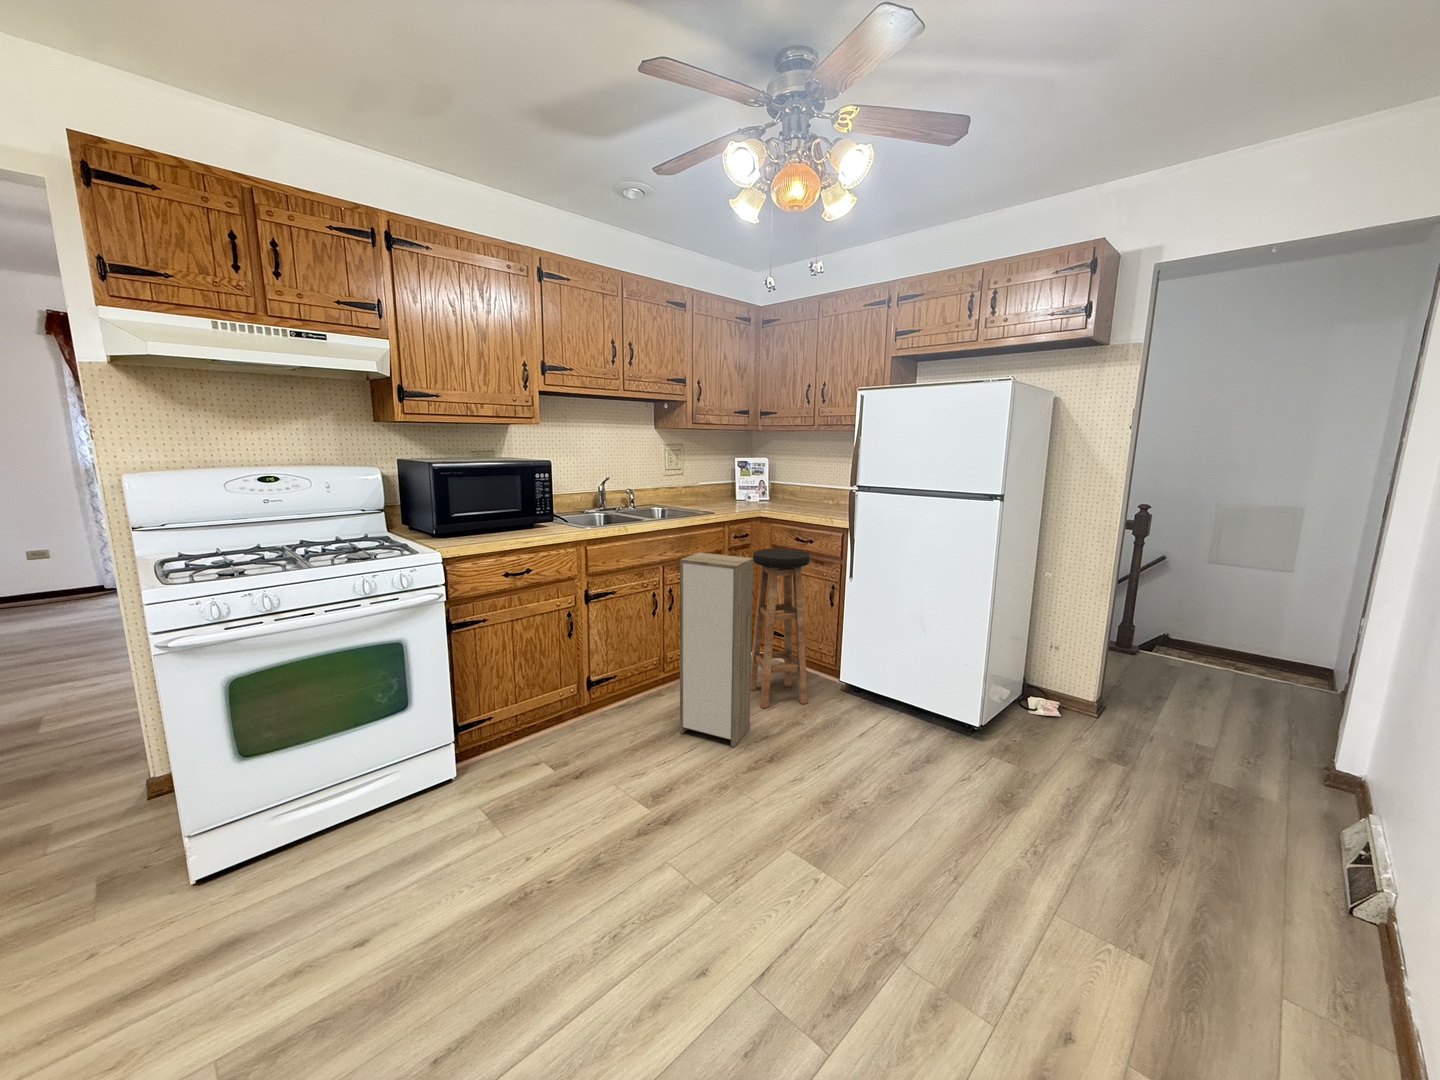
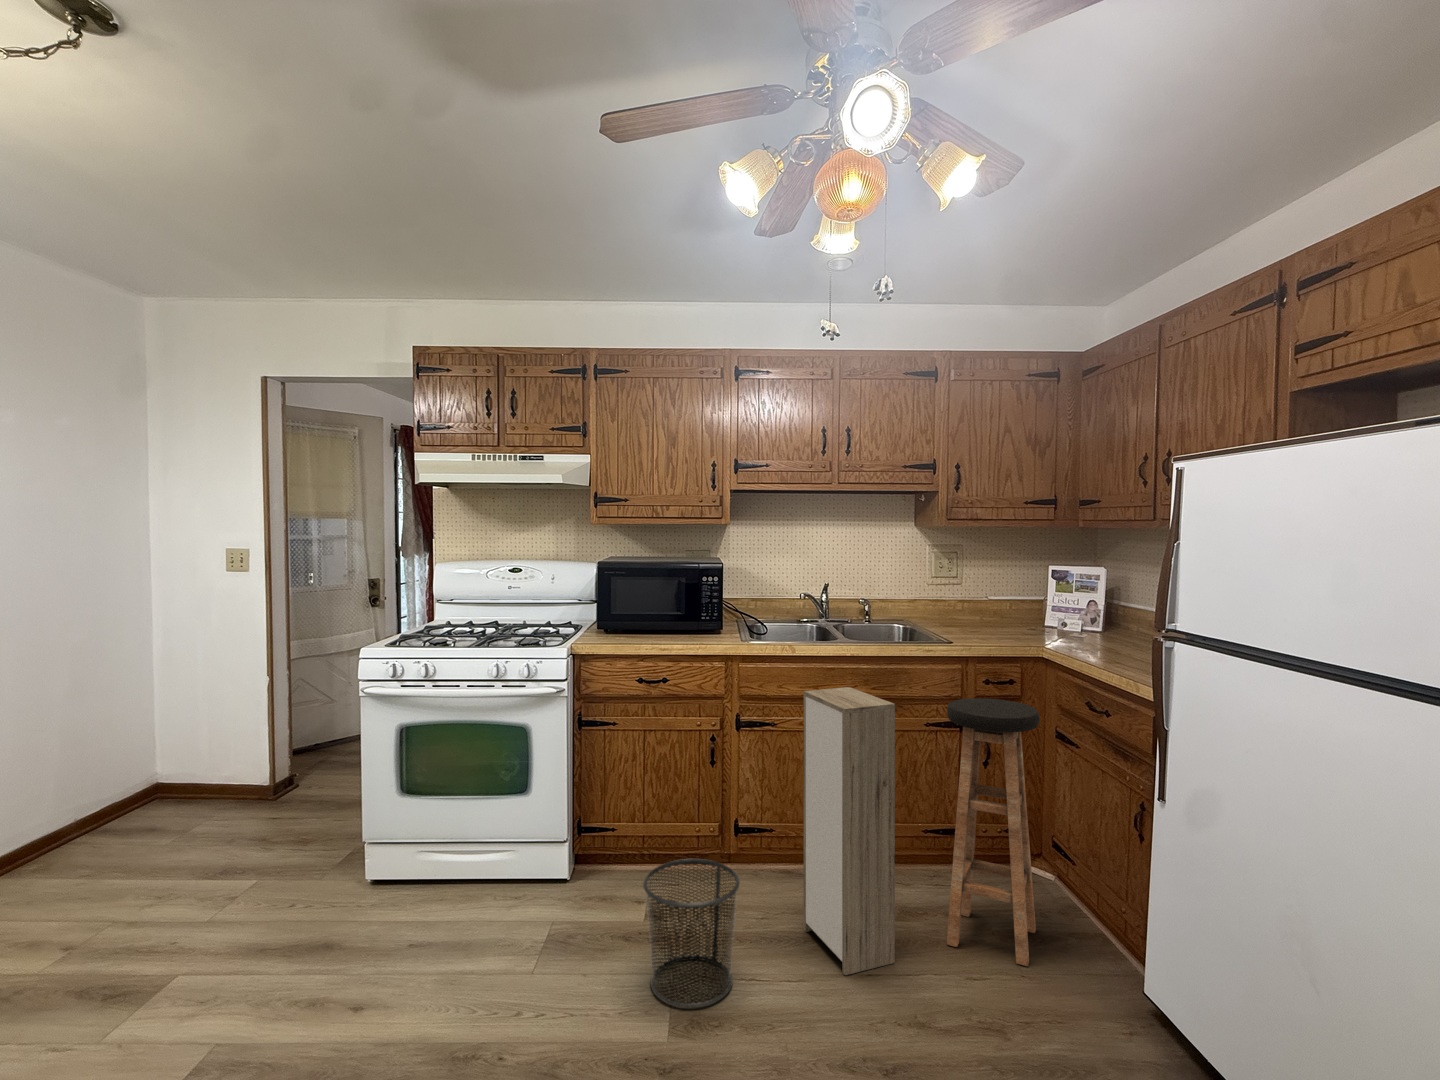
waste bin: none [611,702,690,815] -> present [643,859,740,1008]

